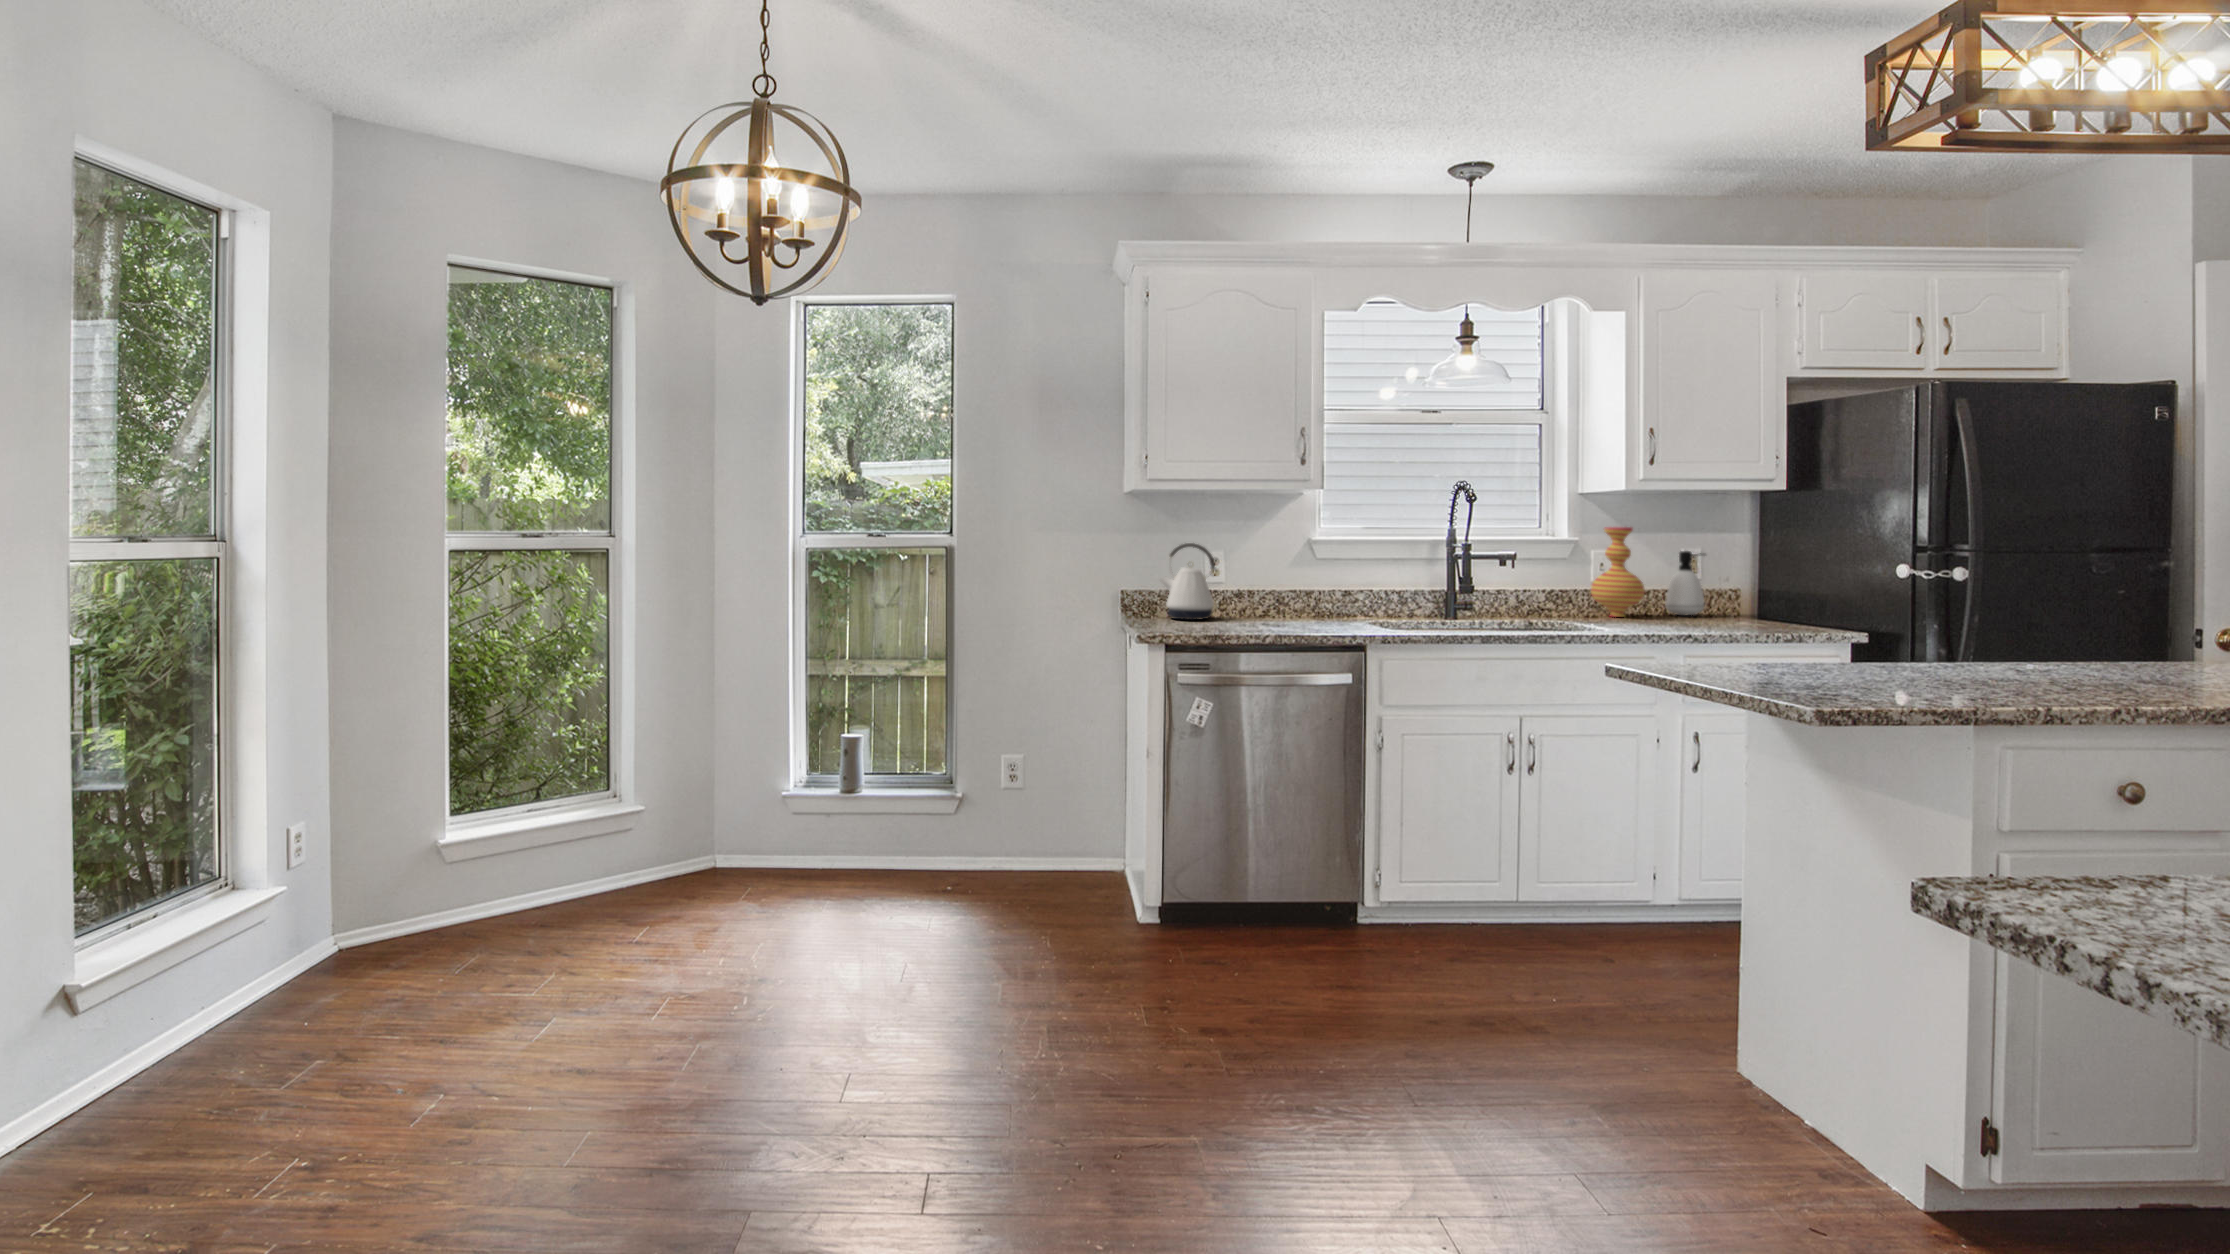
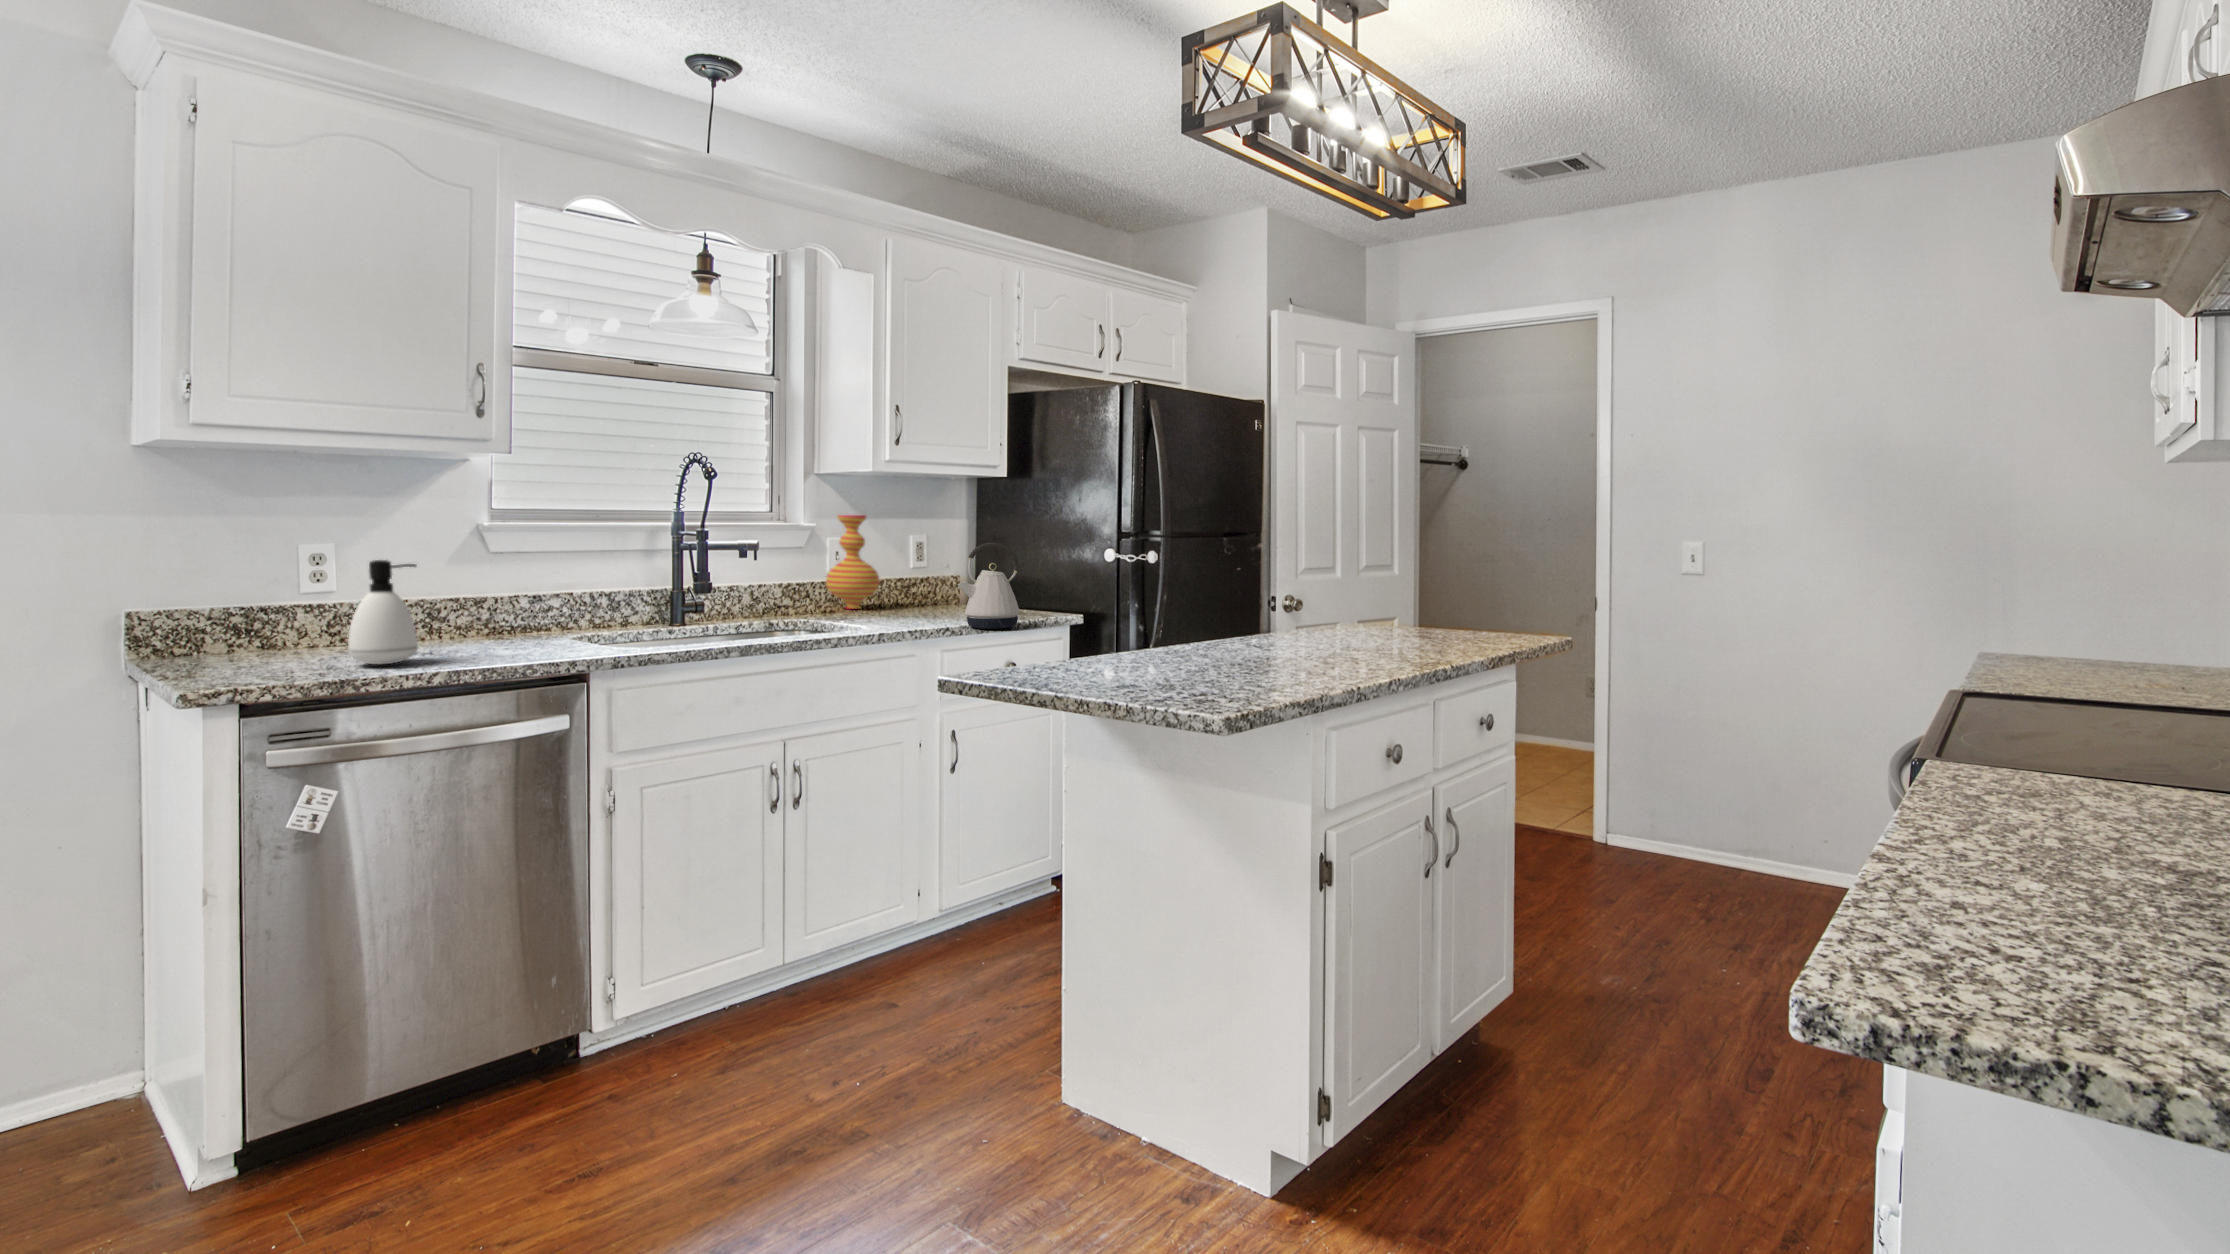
kettle: present [1160,543,1217,620] -> present [958,543,1023,629]
soap dispenser: present [1666,551,1704,615] -> present [348,560,418,665]

